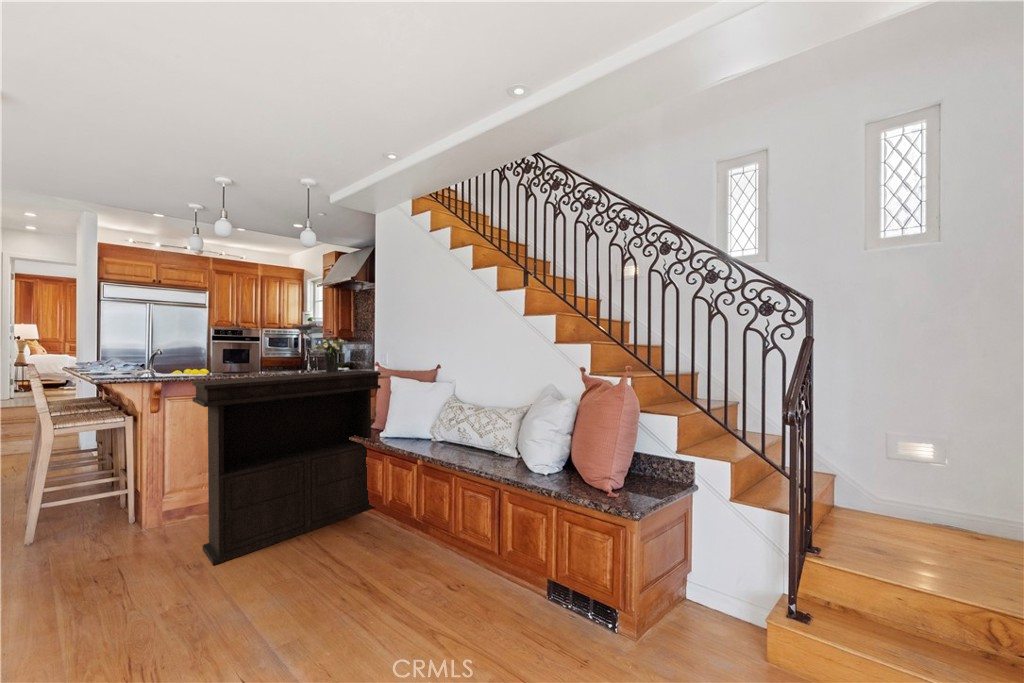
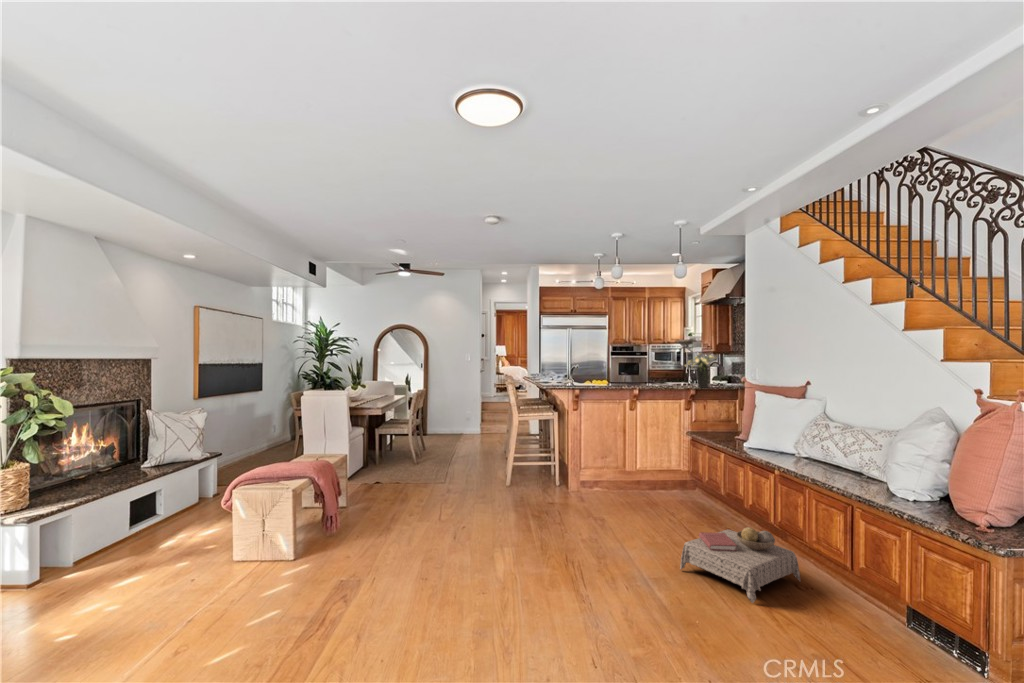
console table: present [192,371,381,566] -> none [605,384,744,514]
ottoman: none [317,543,454,654] -> present [680,527,800,603]

